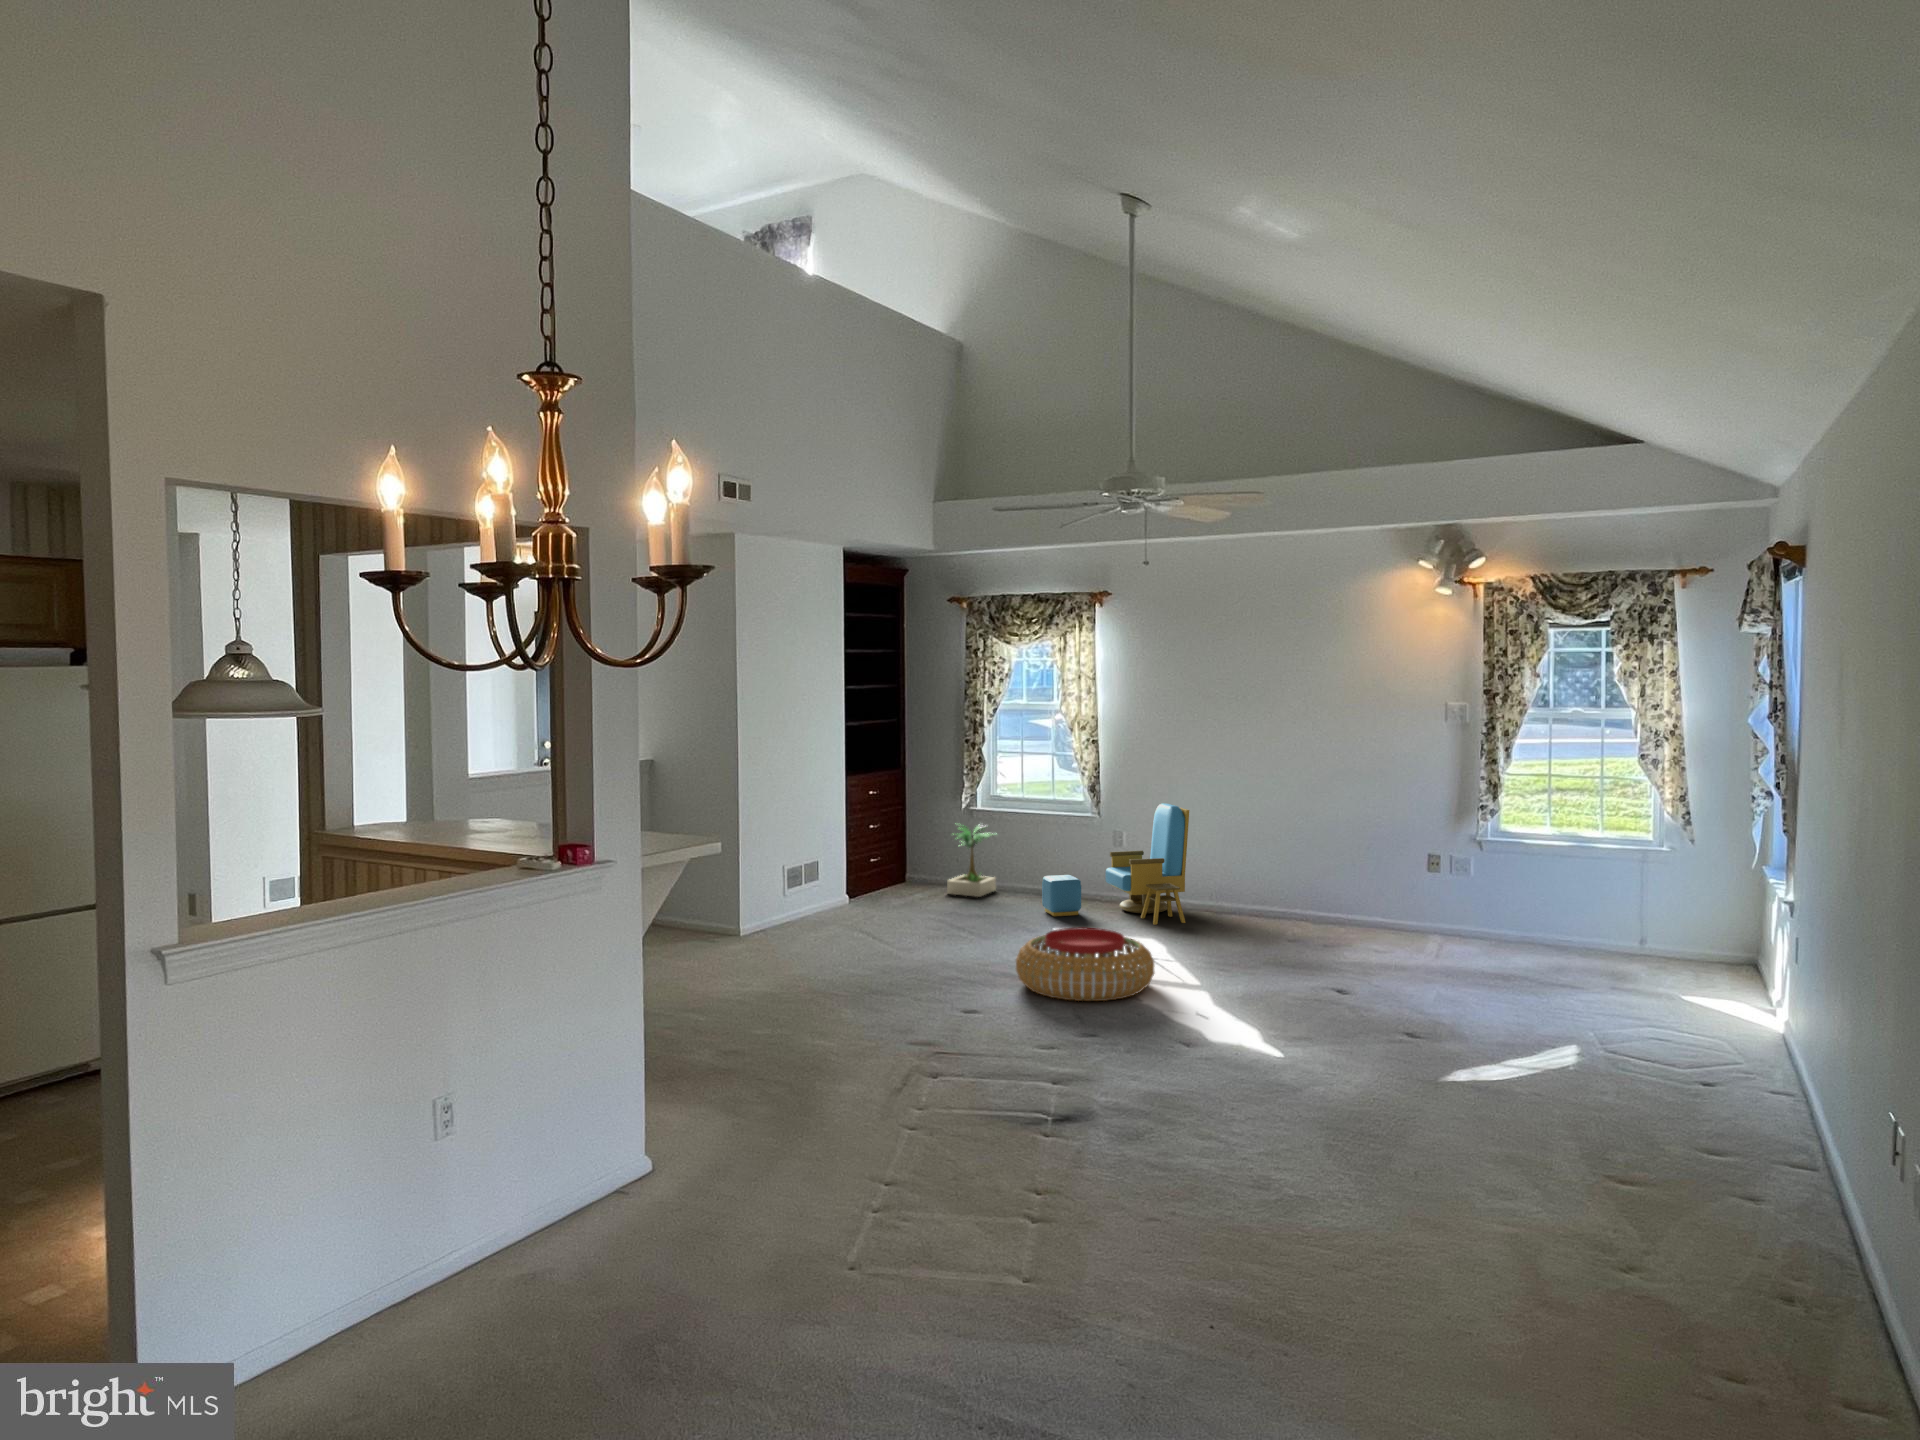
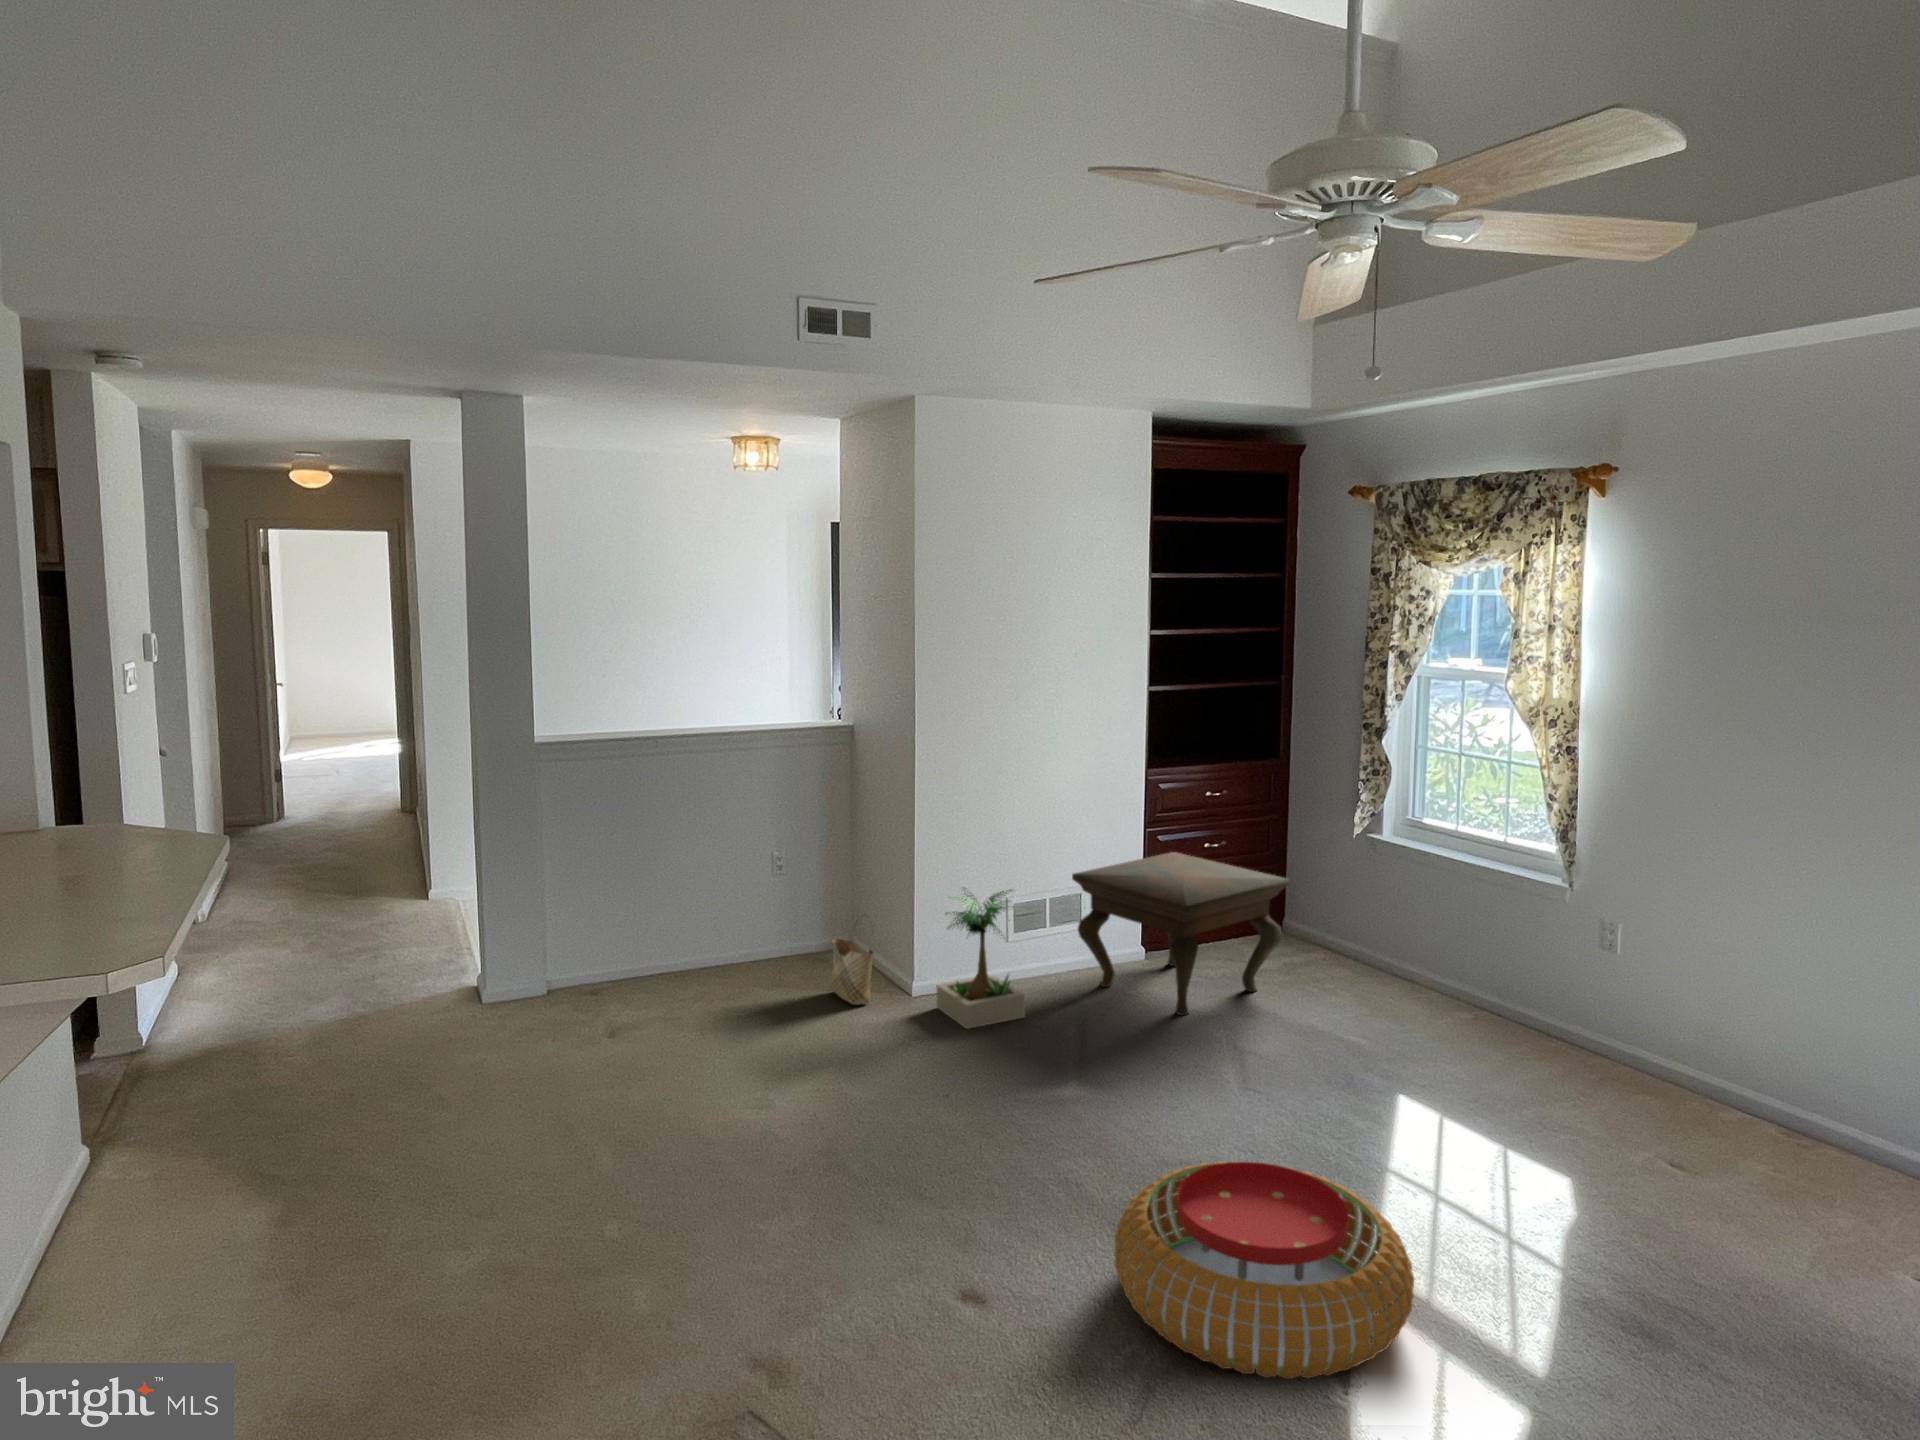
armchair: present [1042,803,1189,925] -> none [1418,886,1737,1146]
potted plant: present [947,824,996,897] -> present [937,890,1025,1029]
side table: none [827,829,950,918] -> present [1072,852,1290,1015]
woven basket: none [683,880,723,940] -> present [829,916,874,1005]

